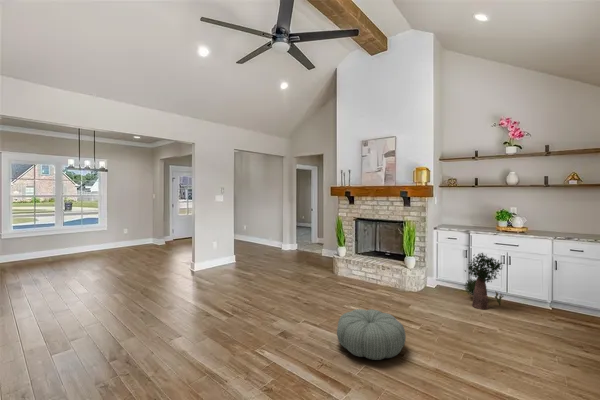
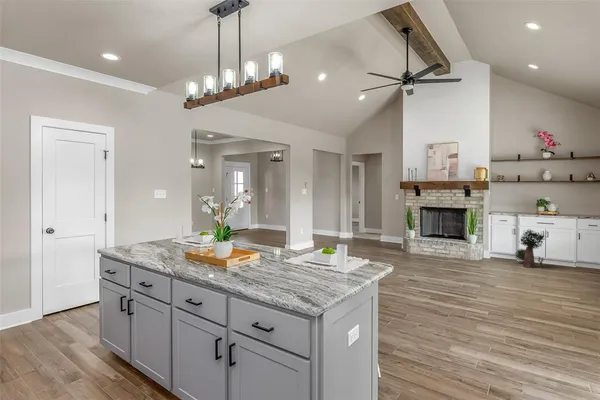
pouf: present [337,309,406,360] -> none [451,264,499,289]

